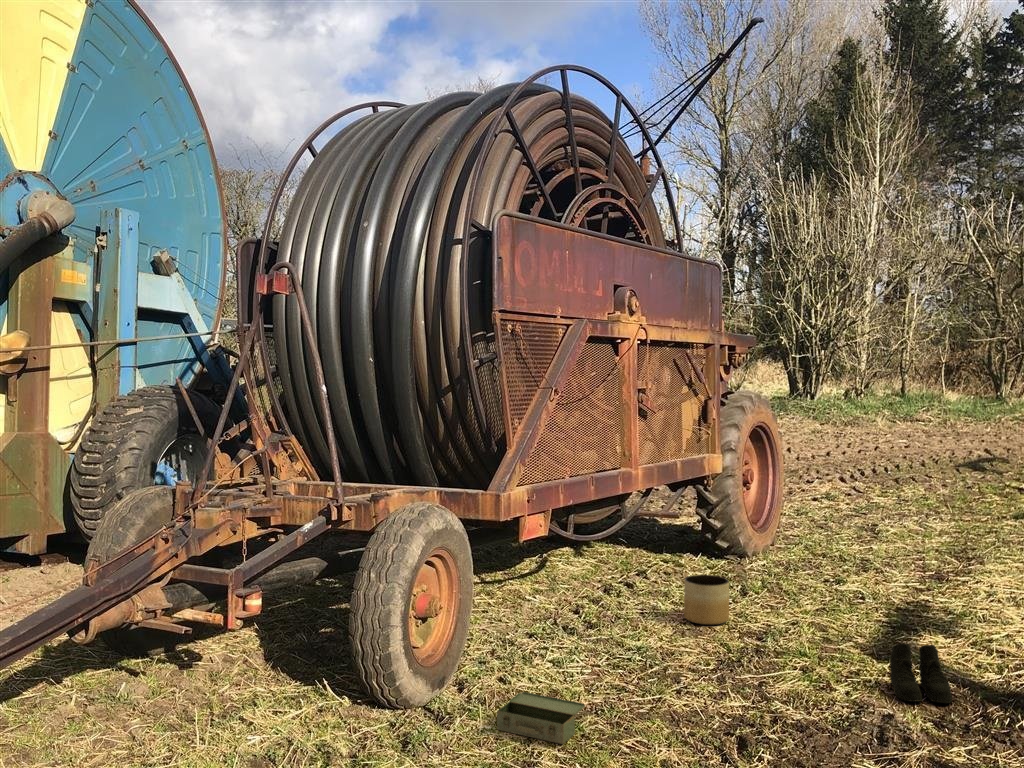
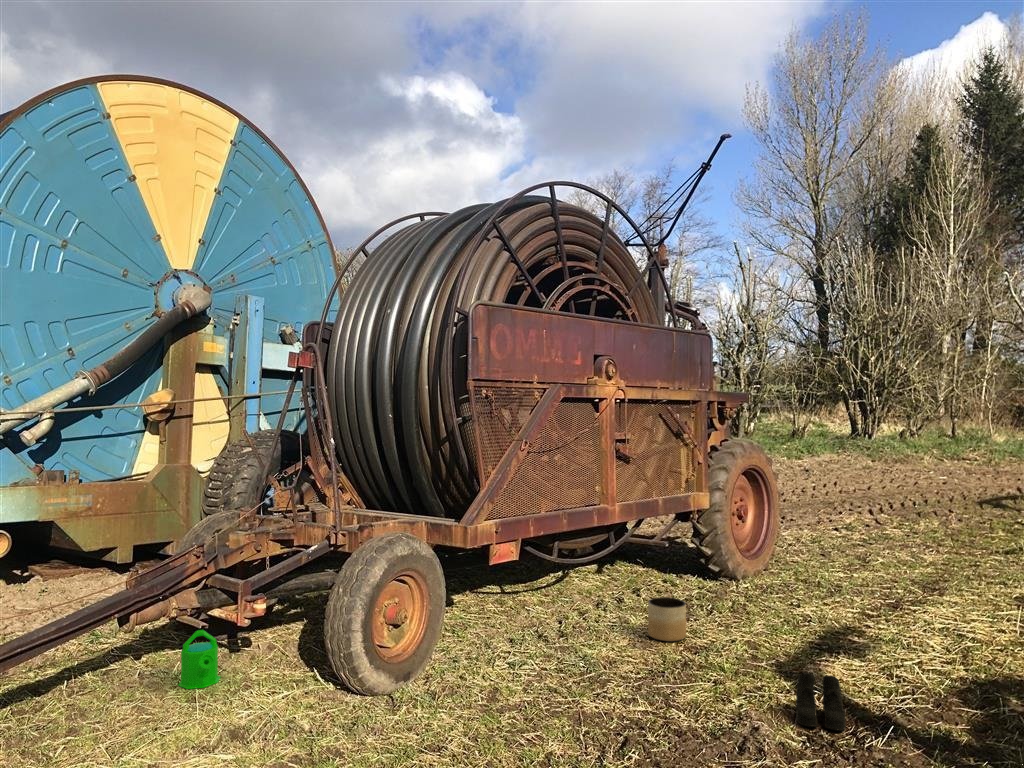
watering can: none [137,639,193,716] -> present [178,630,221,689]
toolbox: present [497,692,585,744] -> none [438,691,511,739]

